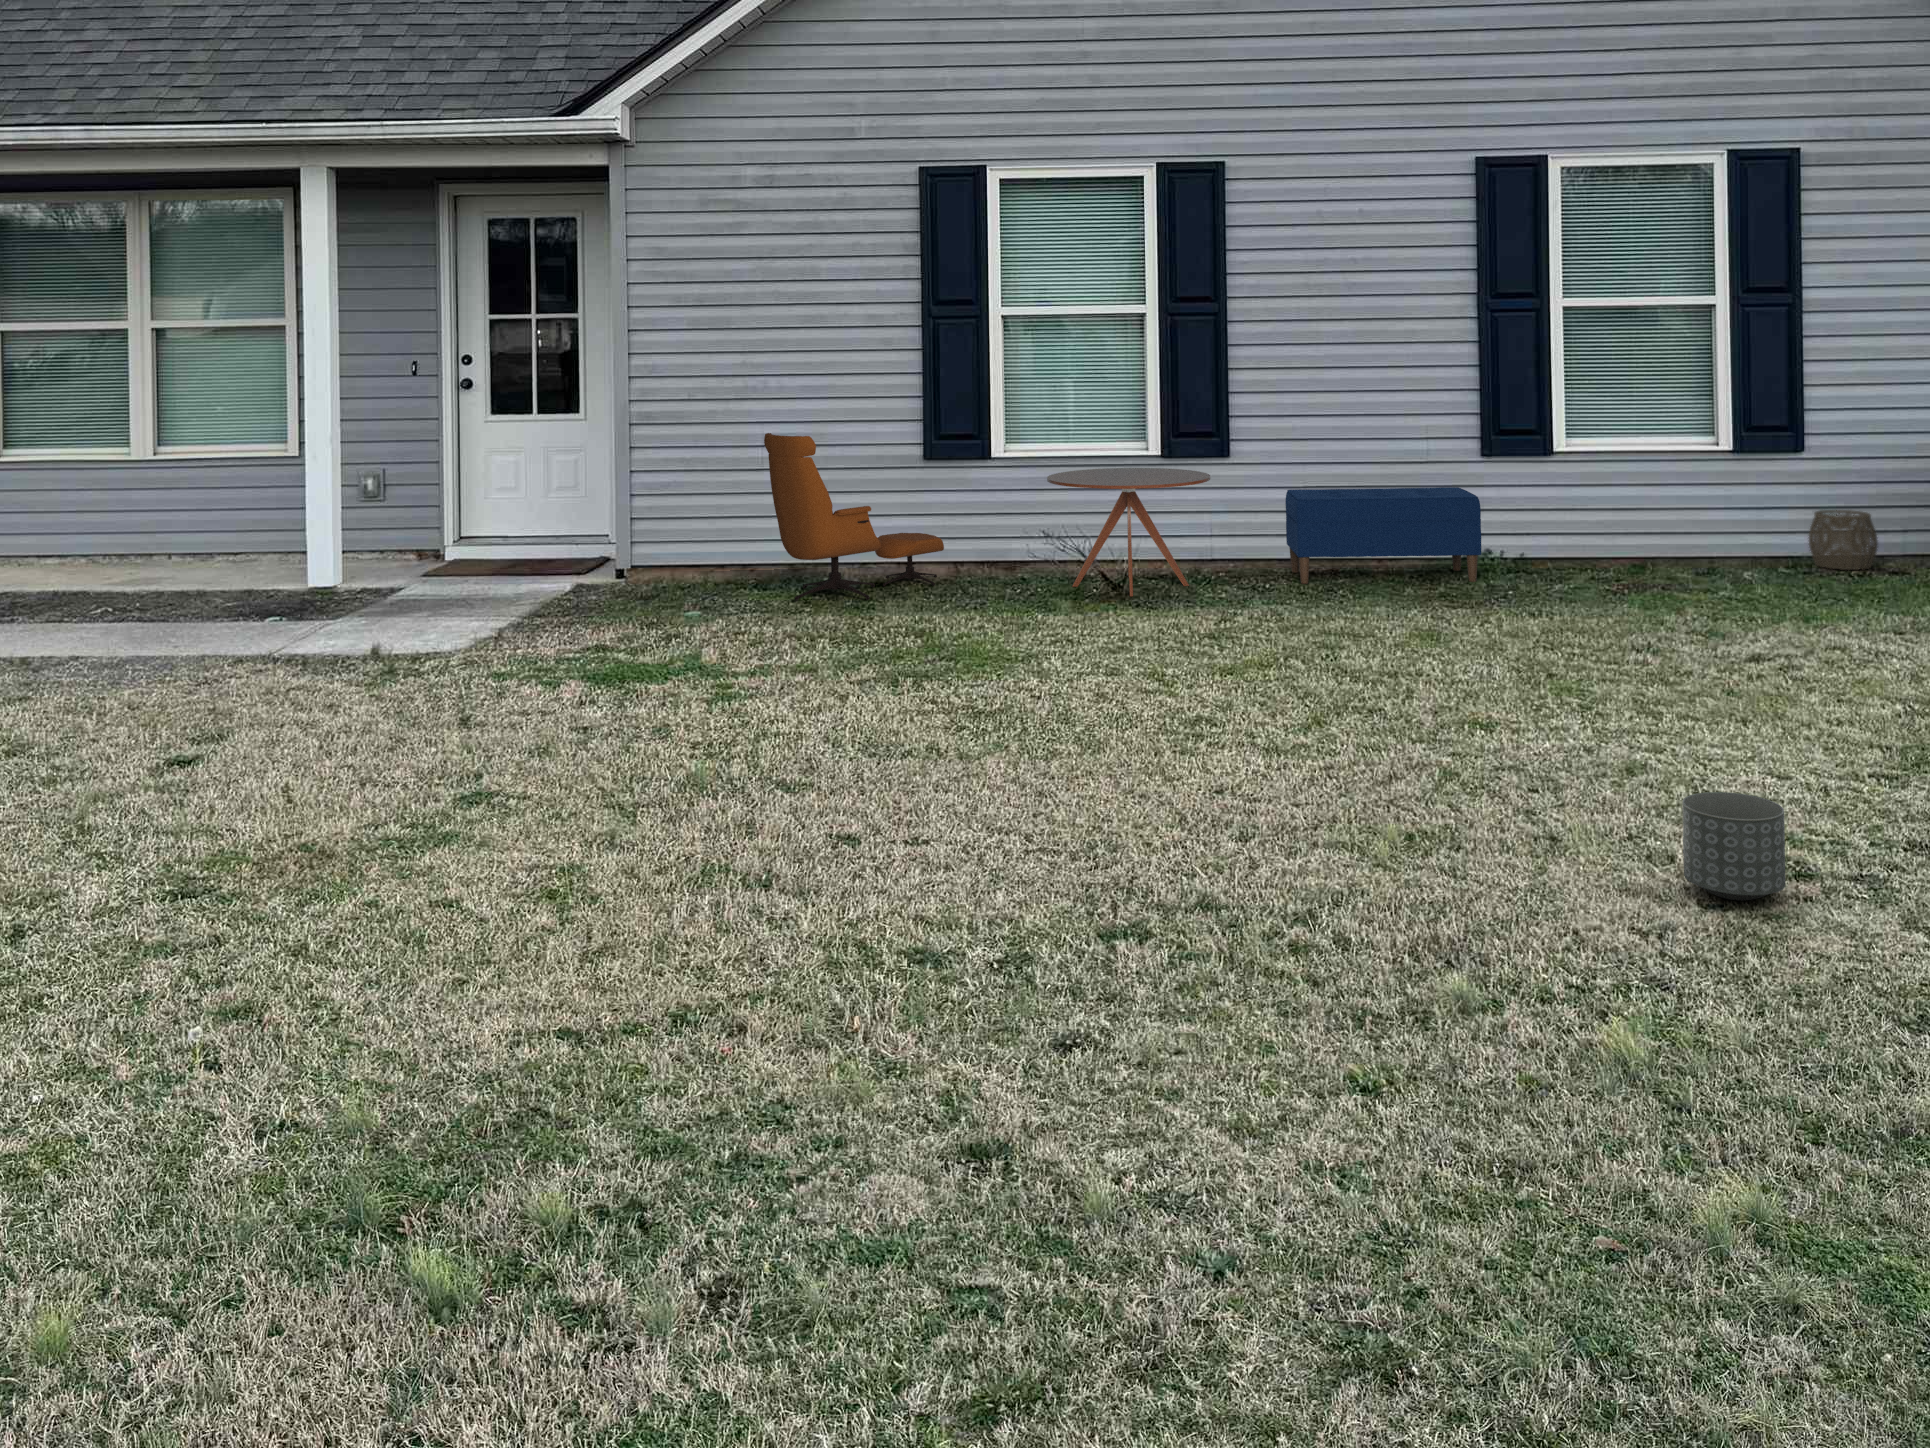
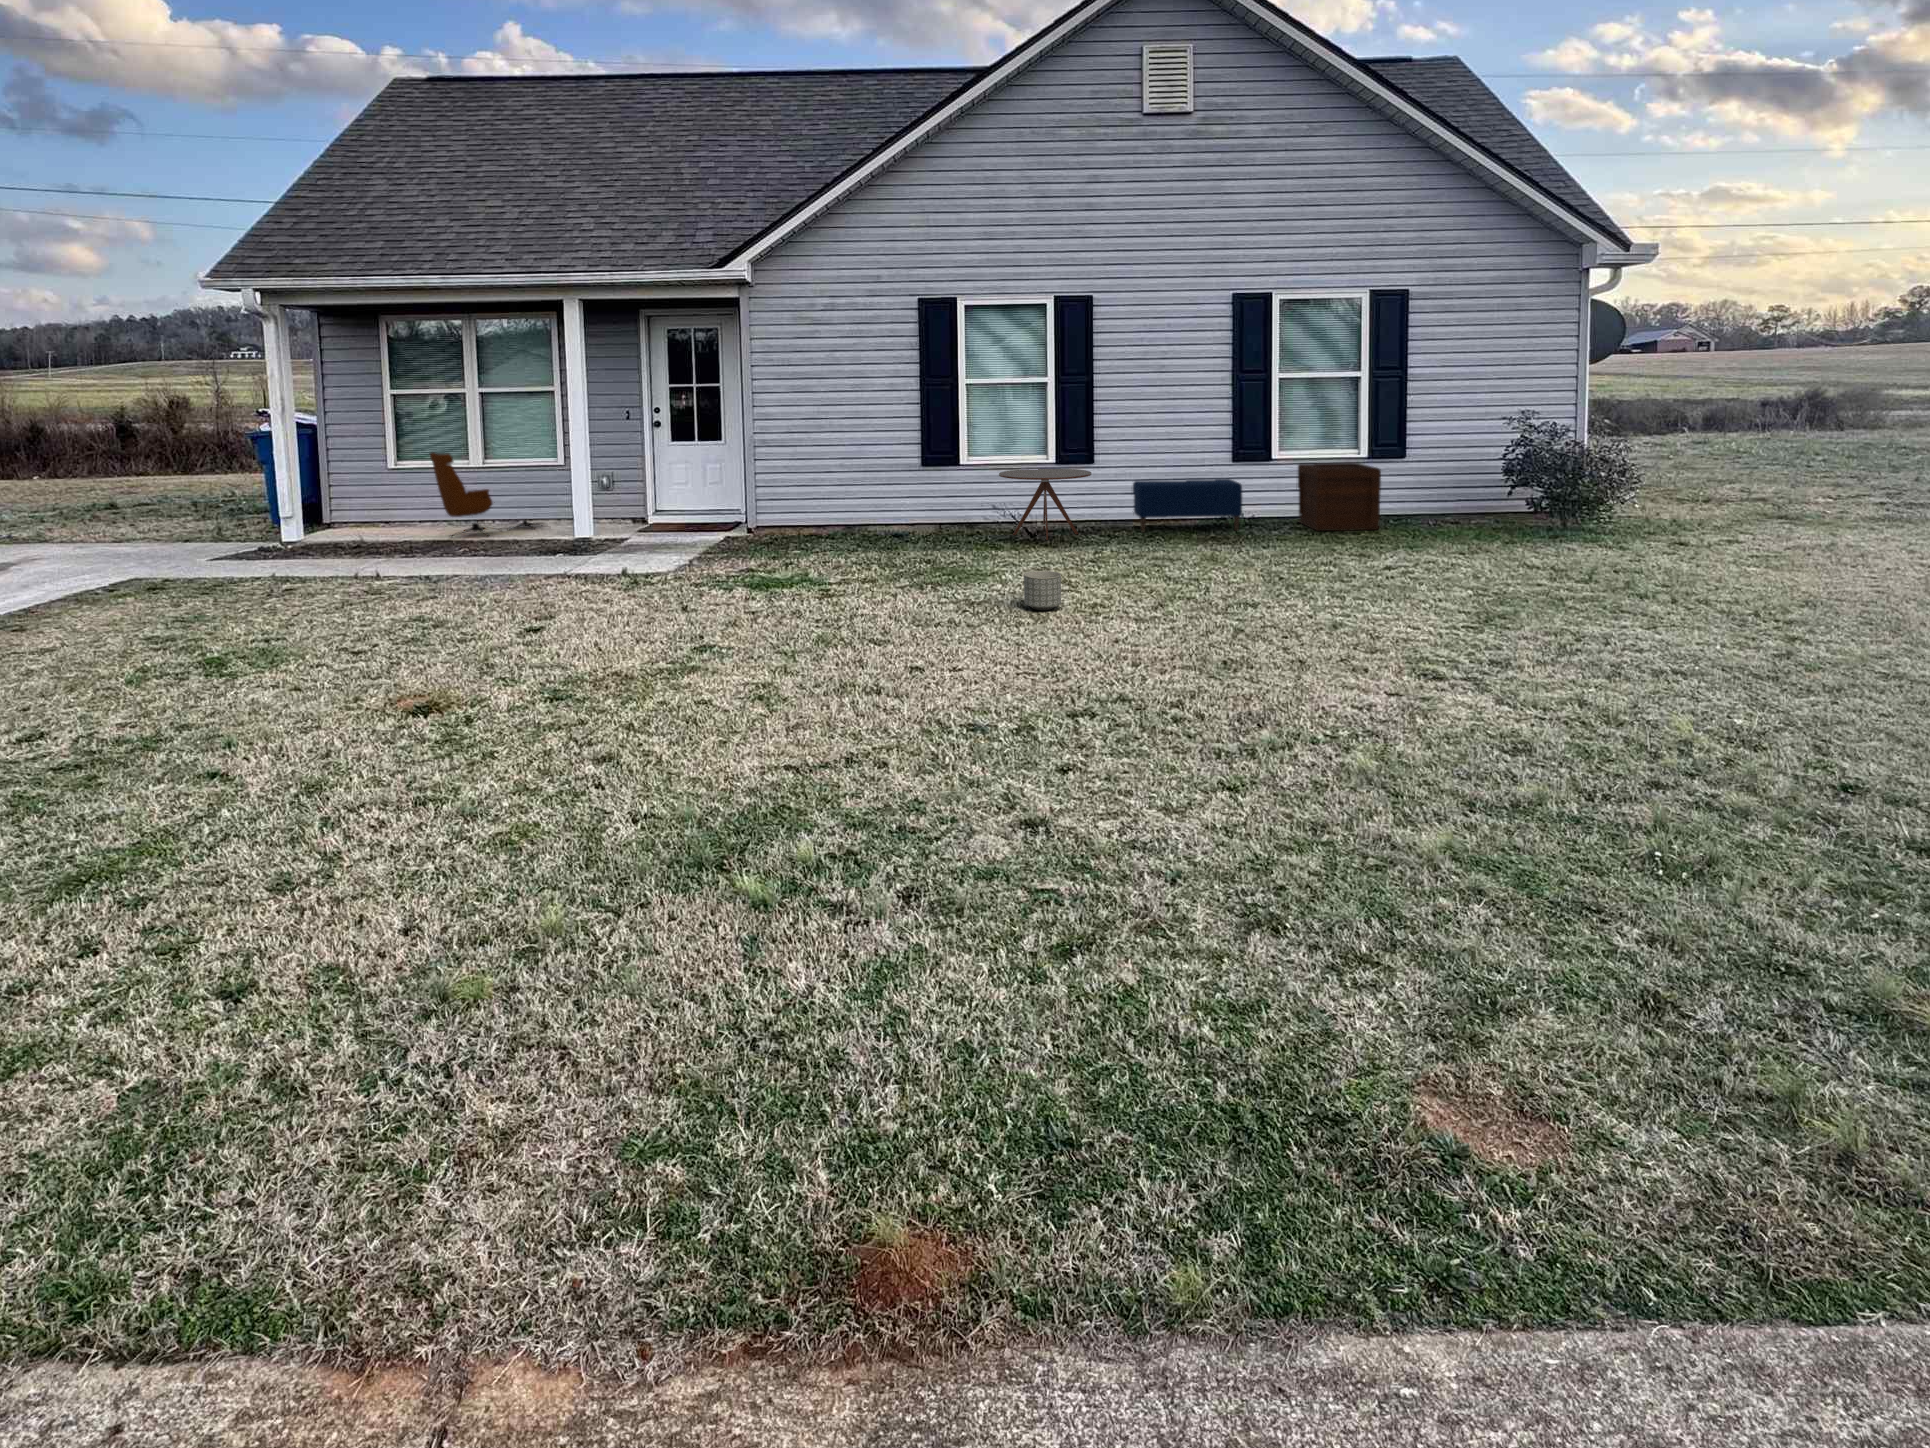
lounge chair: present [764,433,944,601] -> present [430,452,531,535]
wooden crate: none [1580,459,1730,583] -> present [1298,462,1381,531]
woven basket: present [1808,510,1878,570] -> none [1421,490,1461,523]
planter: present [1683,792,1785,901] -> present [1024,571,1061,610]

